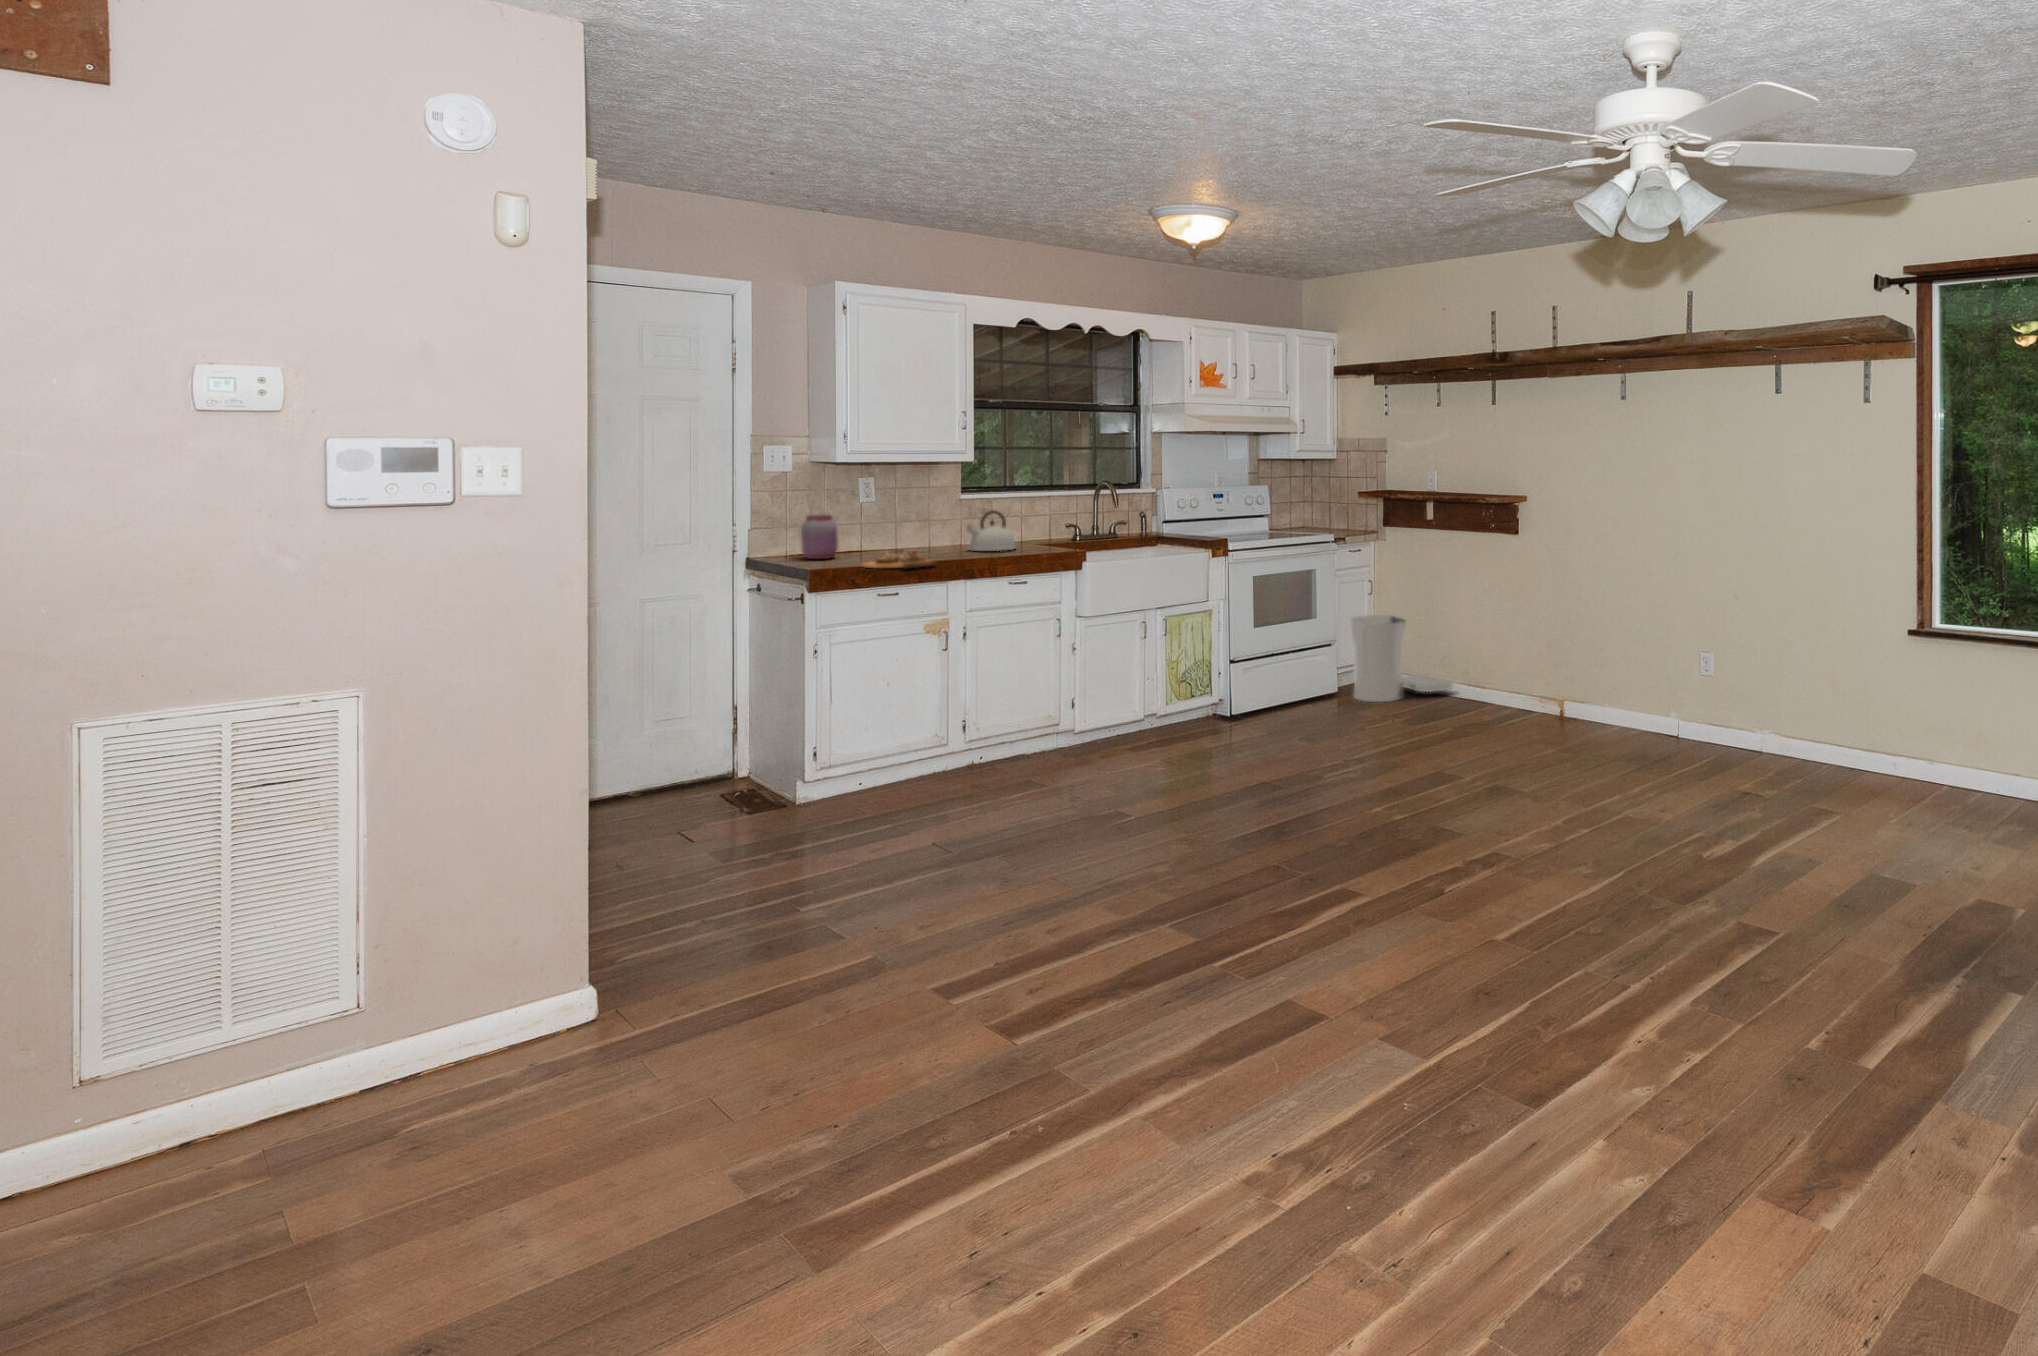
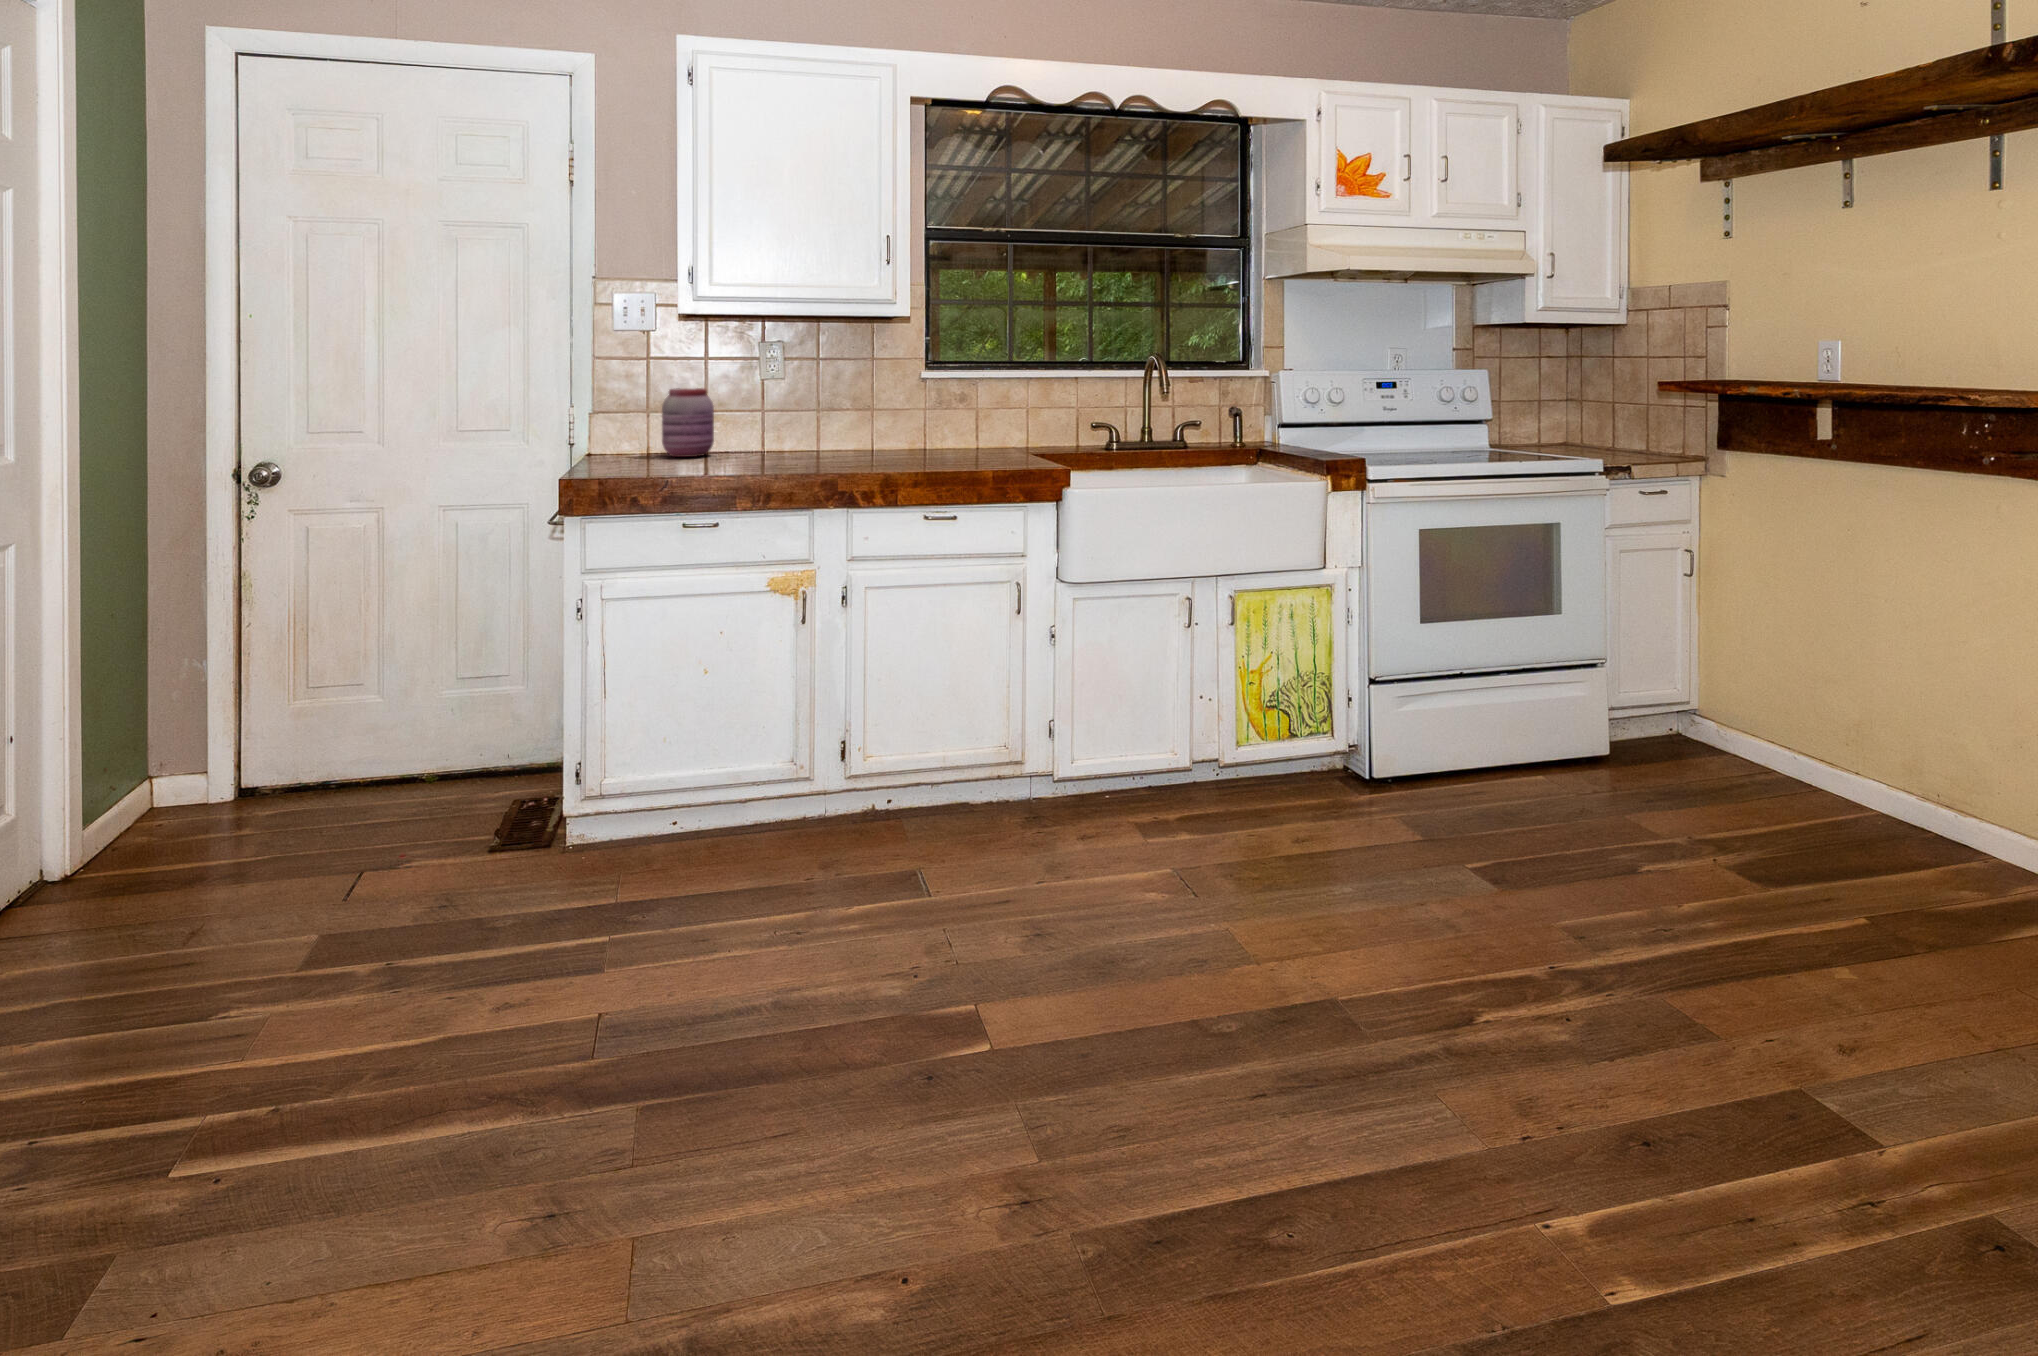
kettle: present [967,510,1015,551] -> none [907,390,990,458]
cutting board: present [862,549,937,568] -> none [698,446,818,478]
trash can: present [1351,615,1454,702] -> none [1624,628,1878,827]

